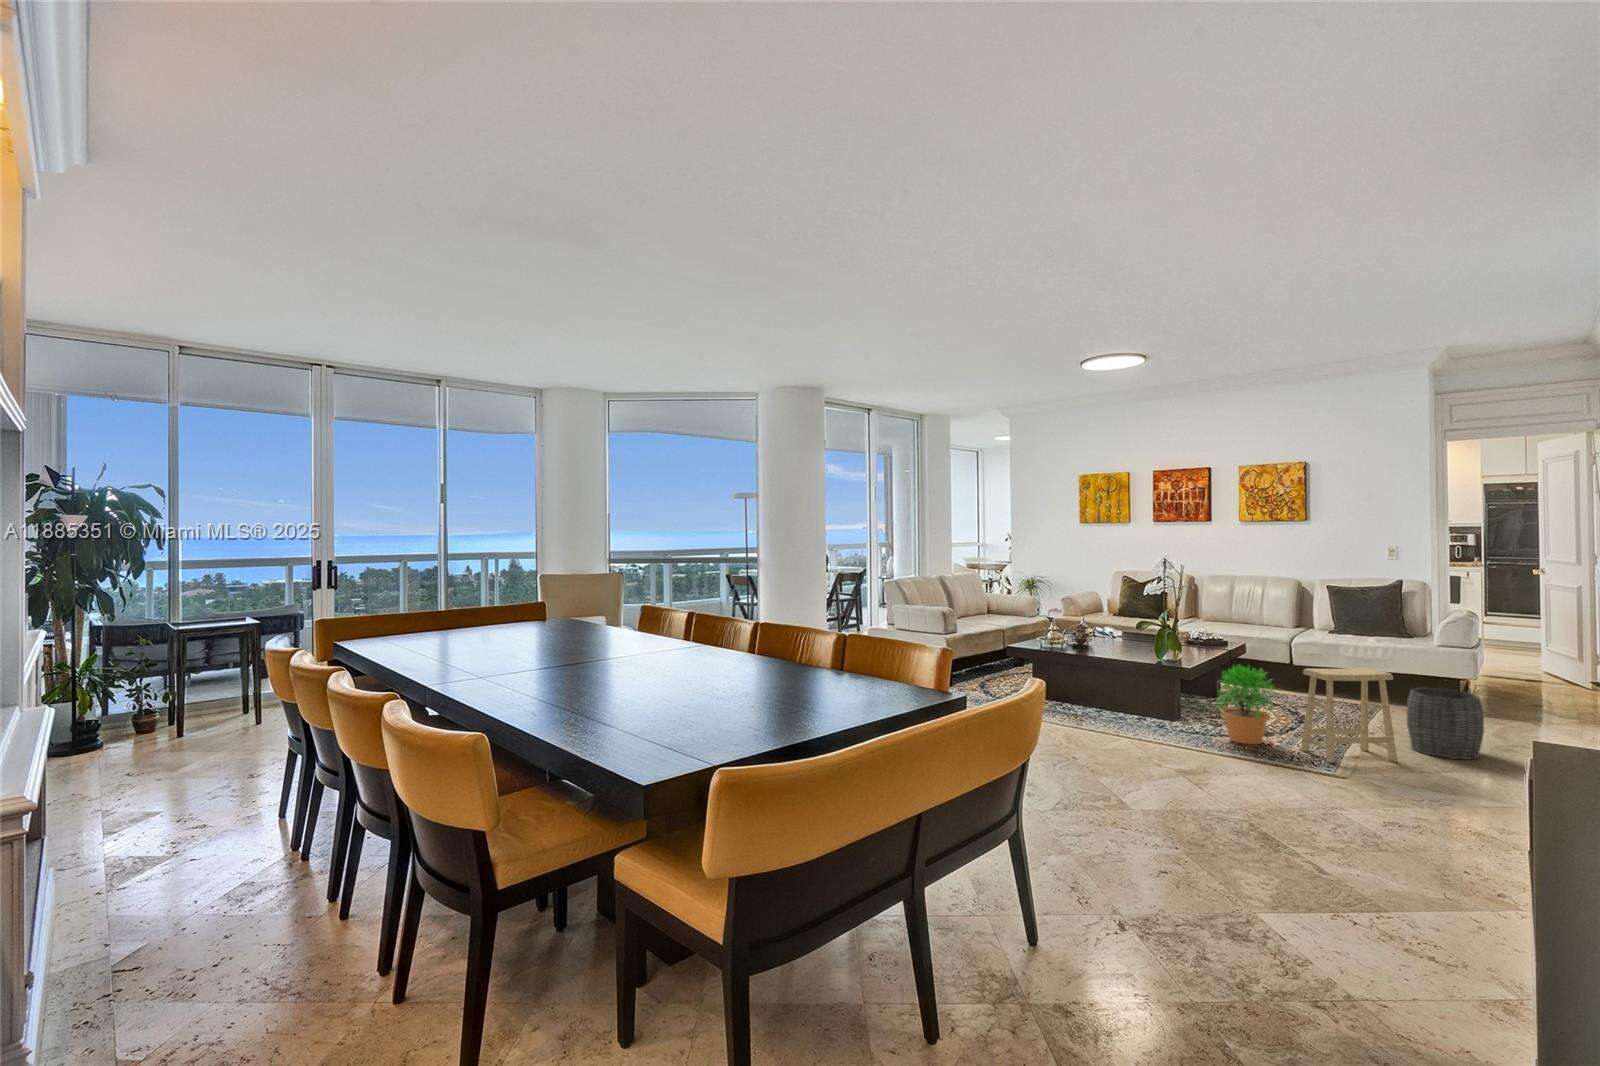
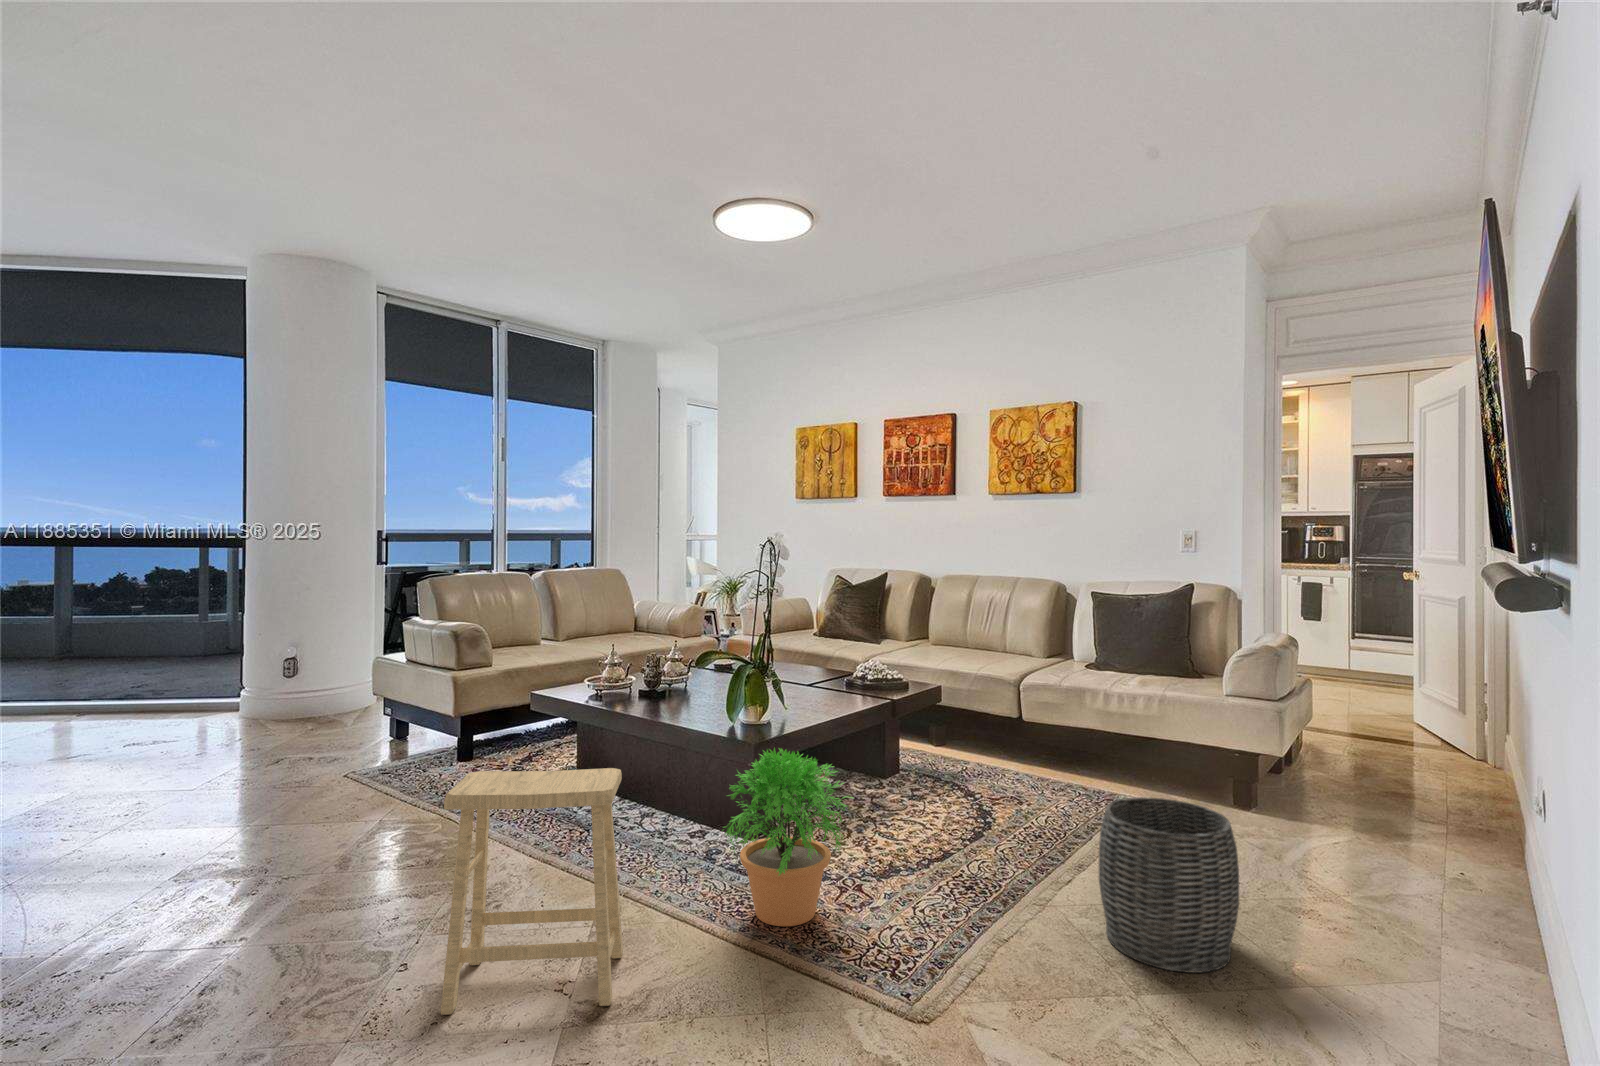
footstool: present [1301,668,1397,763] -> present [441,768,623,1015]

